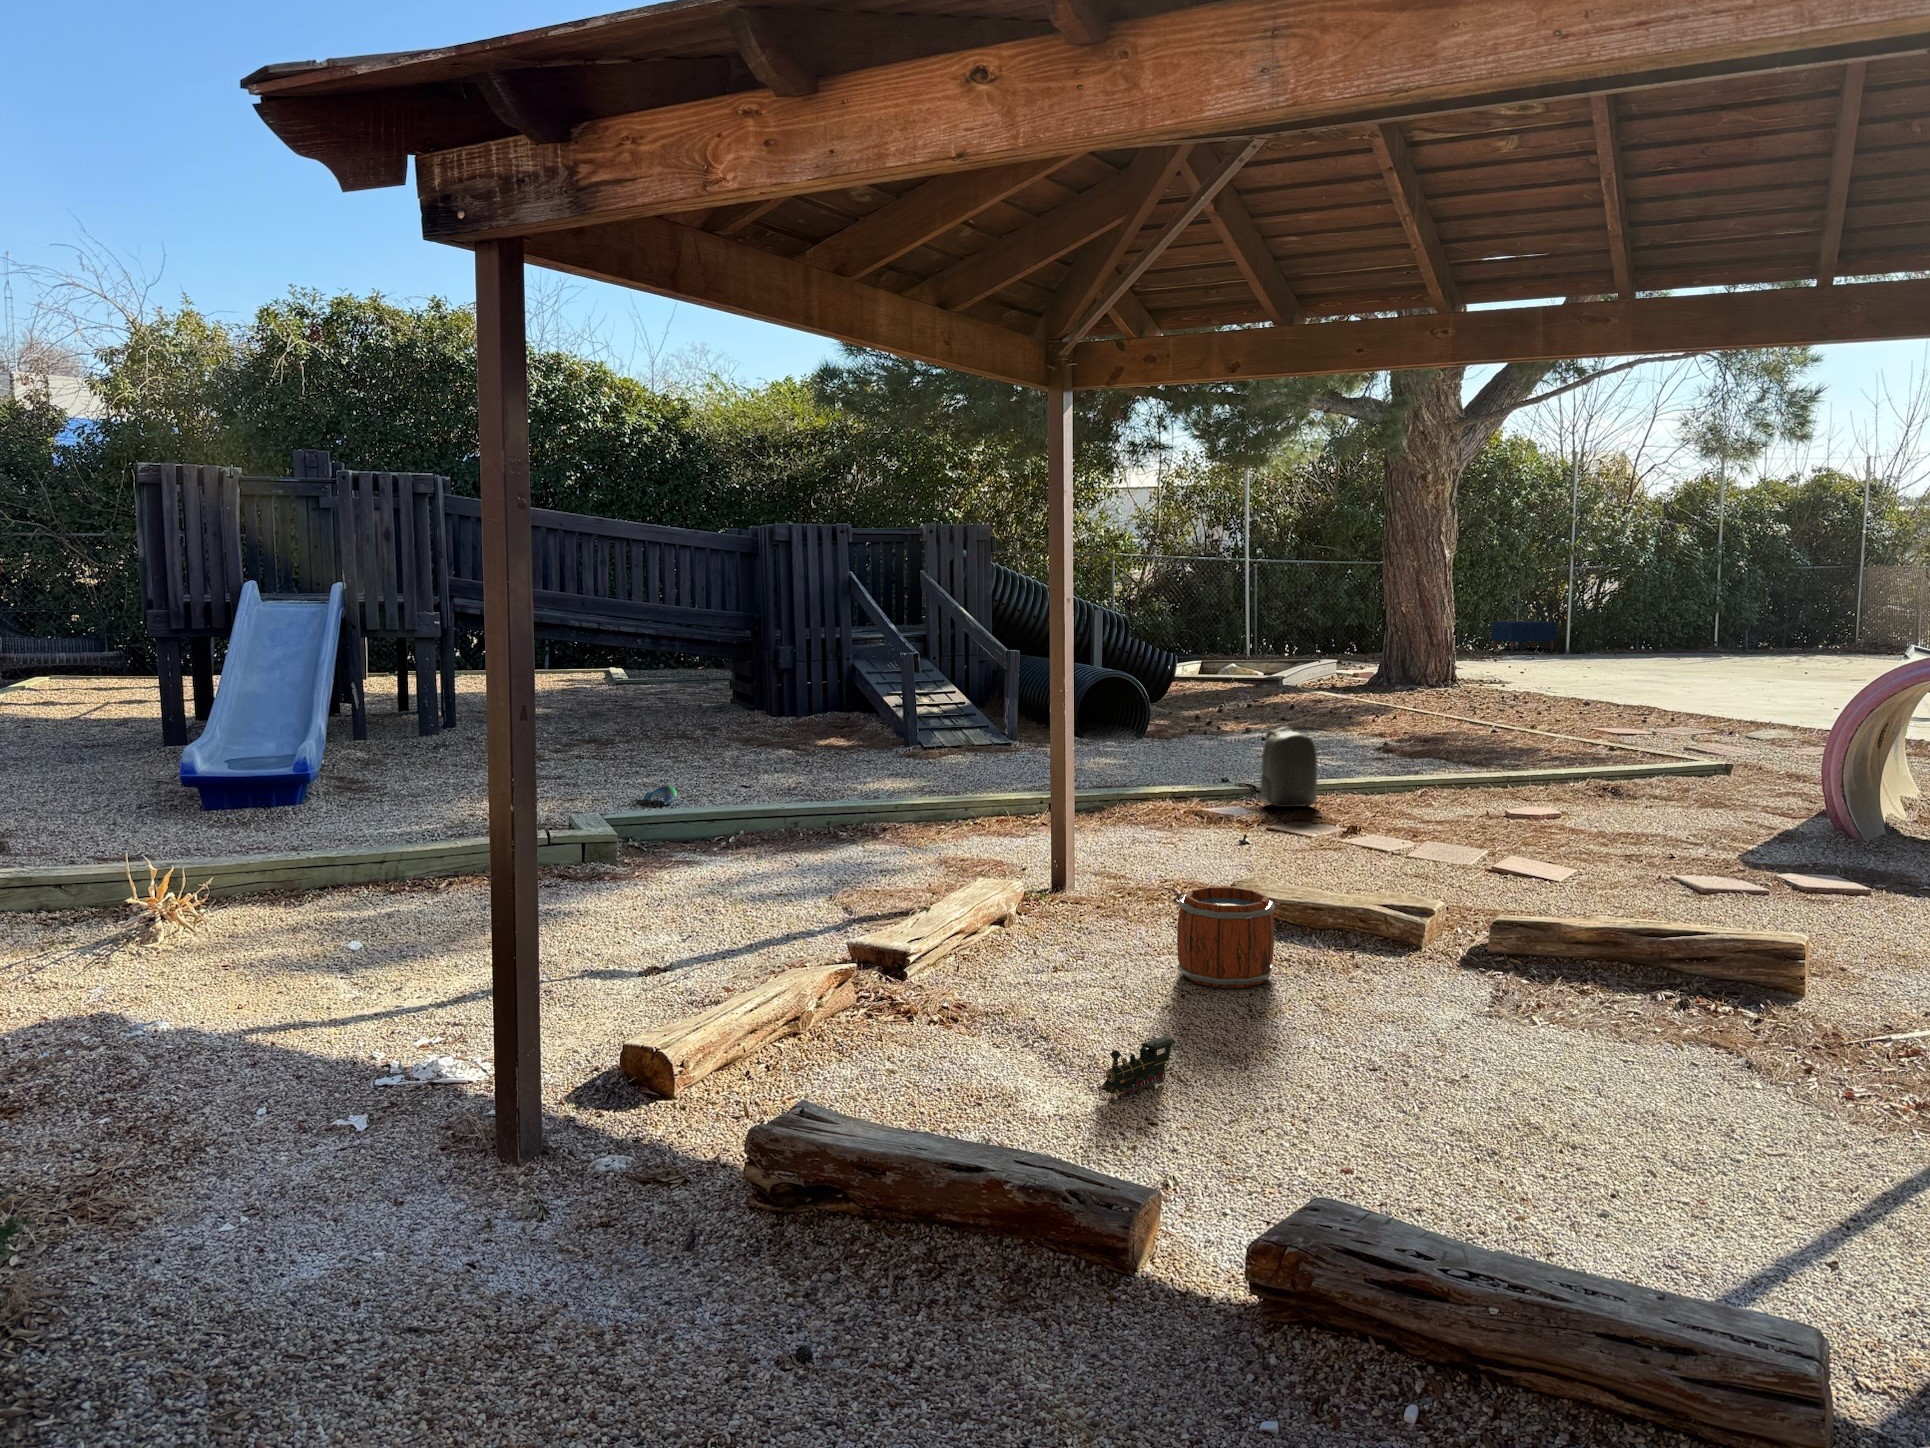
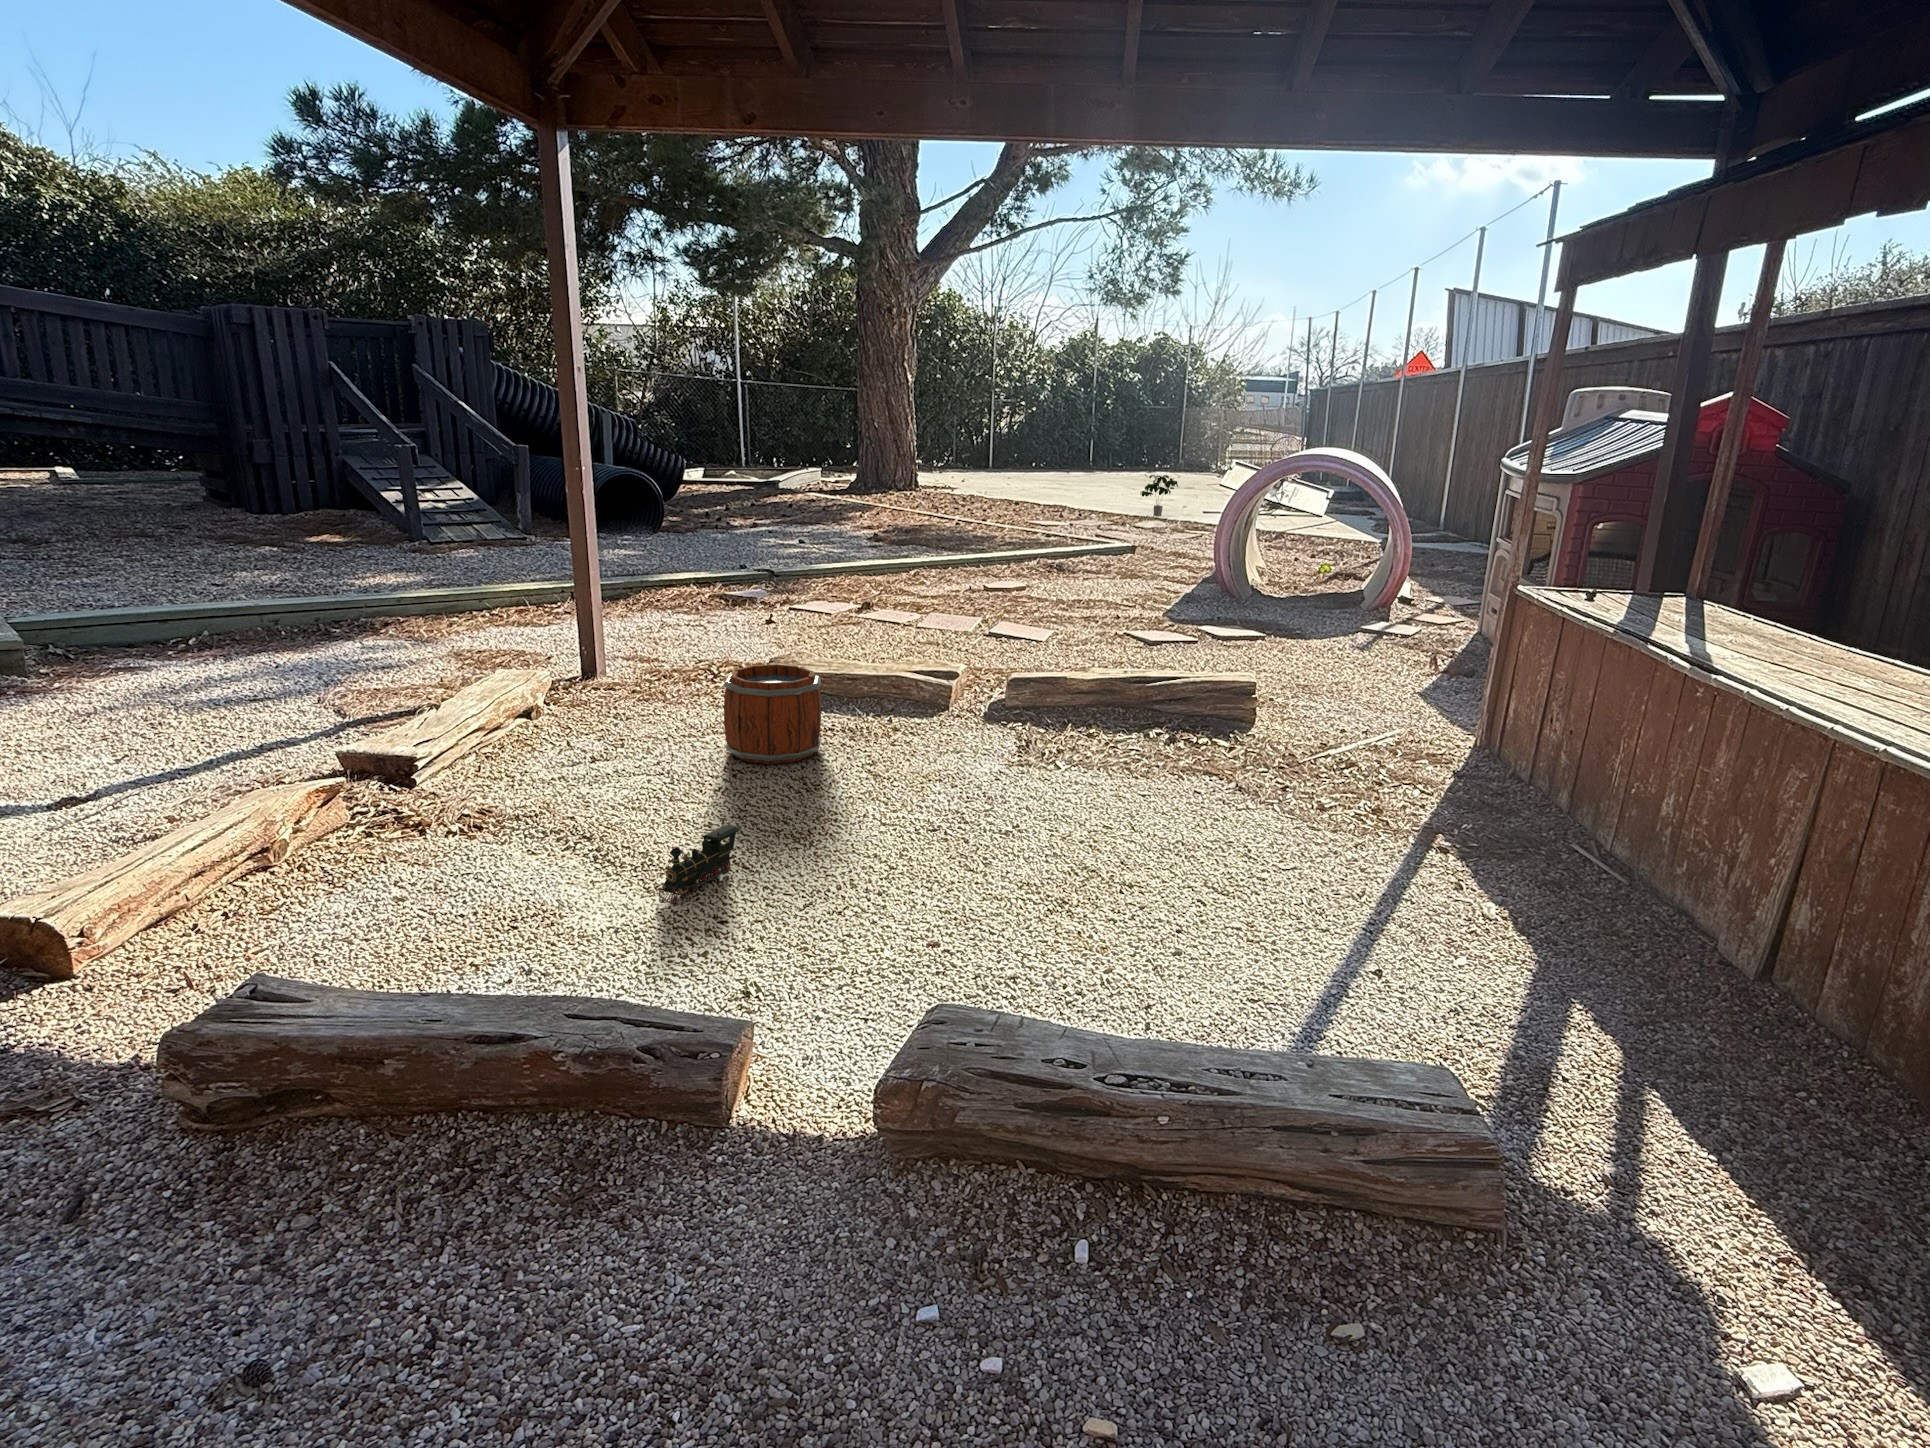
bench: present [1491,621,1556,651] -> none [943,440,991,464]
potted plant: none [1747,667,1803,720] -> present [1140,475,1178,516]
backpack: present [1261,727,1317,807] -> none [778,516,830,590]
plush toy: present [644,786,679,805] -> none [59,585,108,607]

